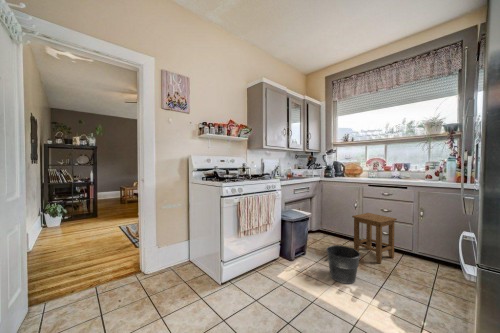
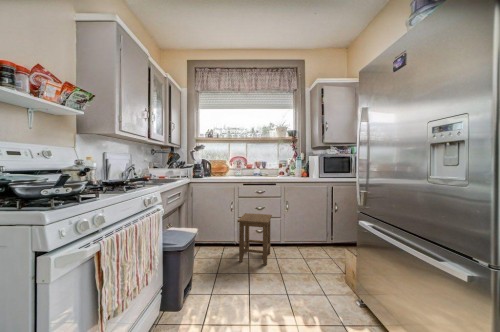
bucket: present [324,245,361,284] -> none [229,261,271,312]

